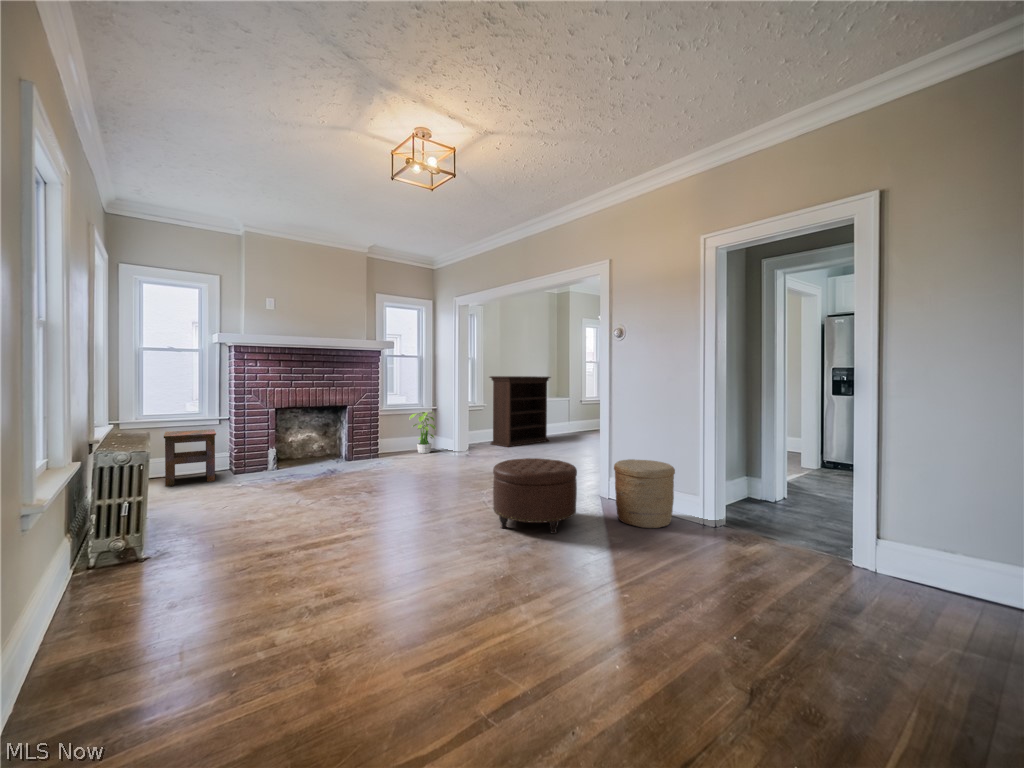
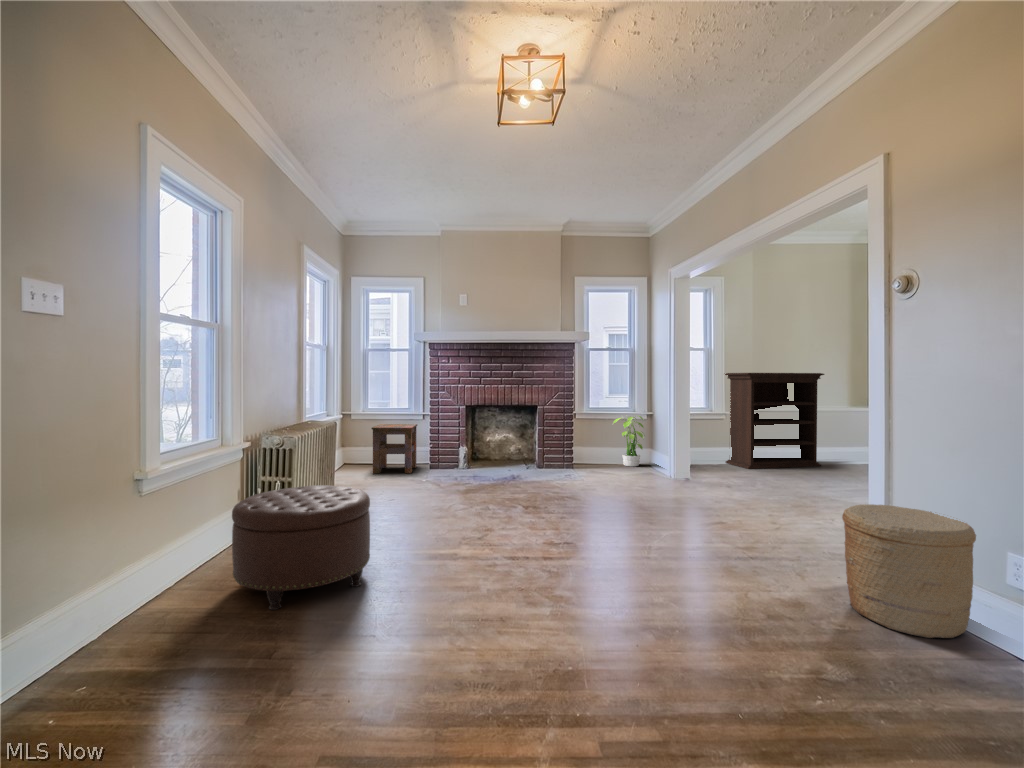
ottoman: present [493,458,577,534] -> present [232,485,370,610]

